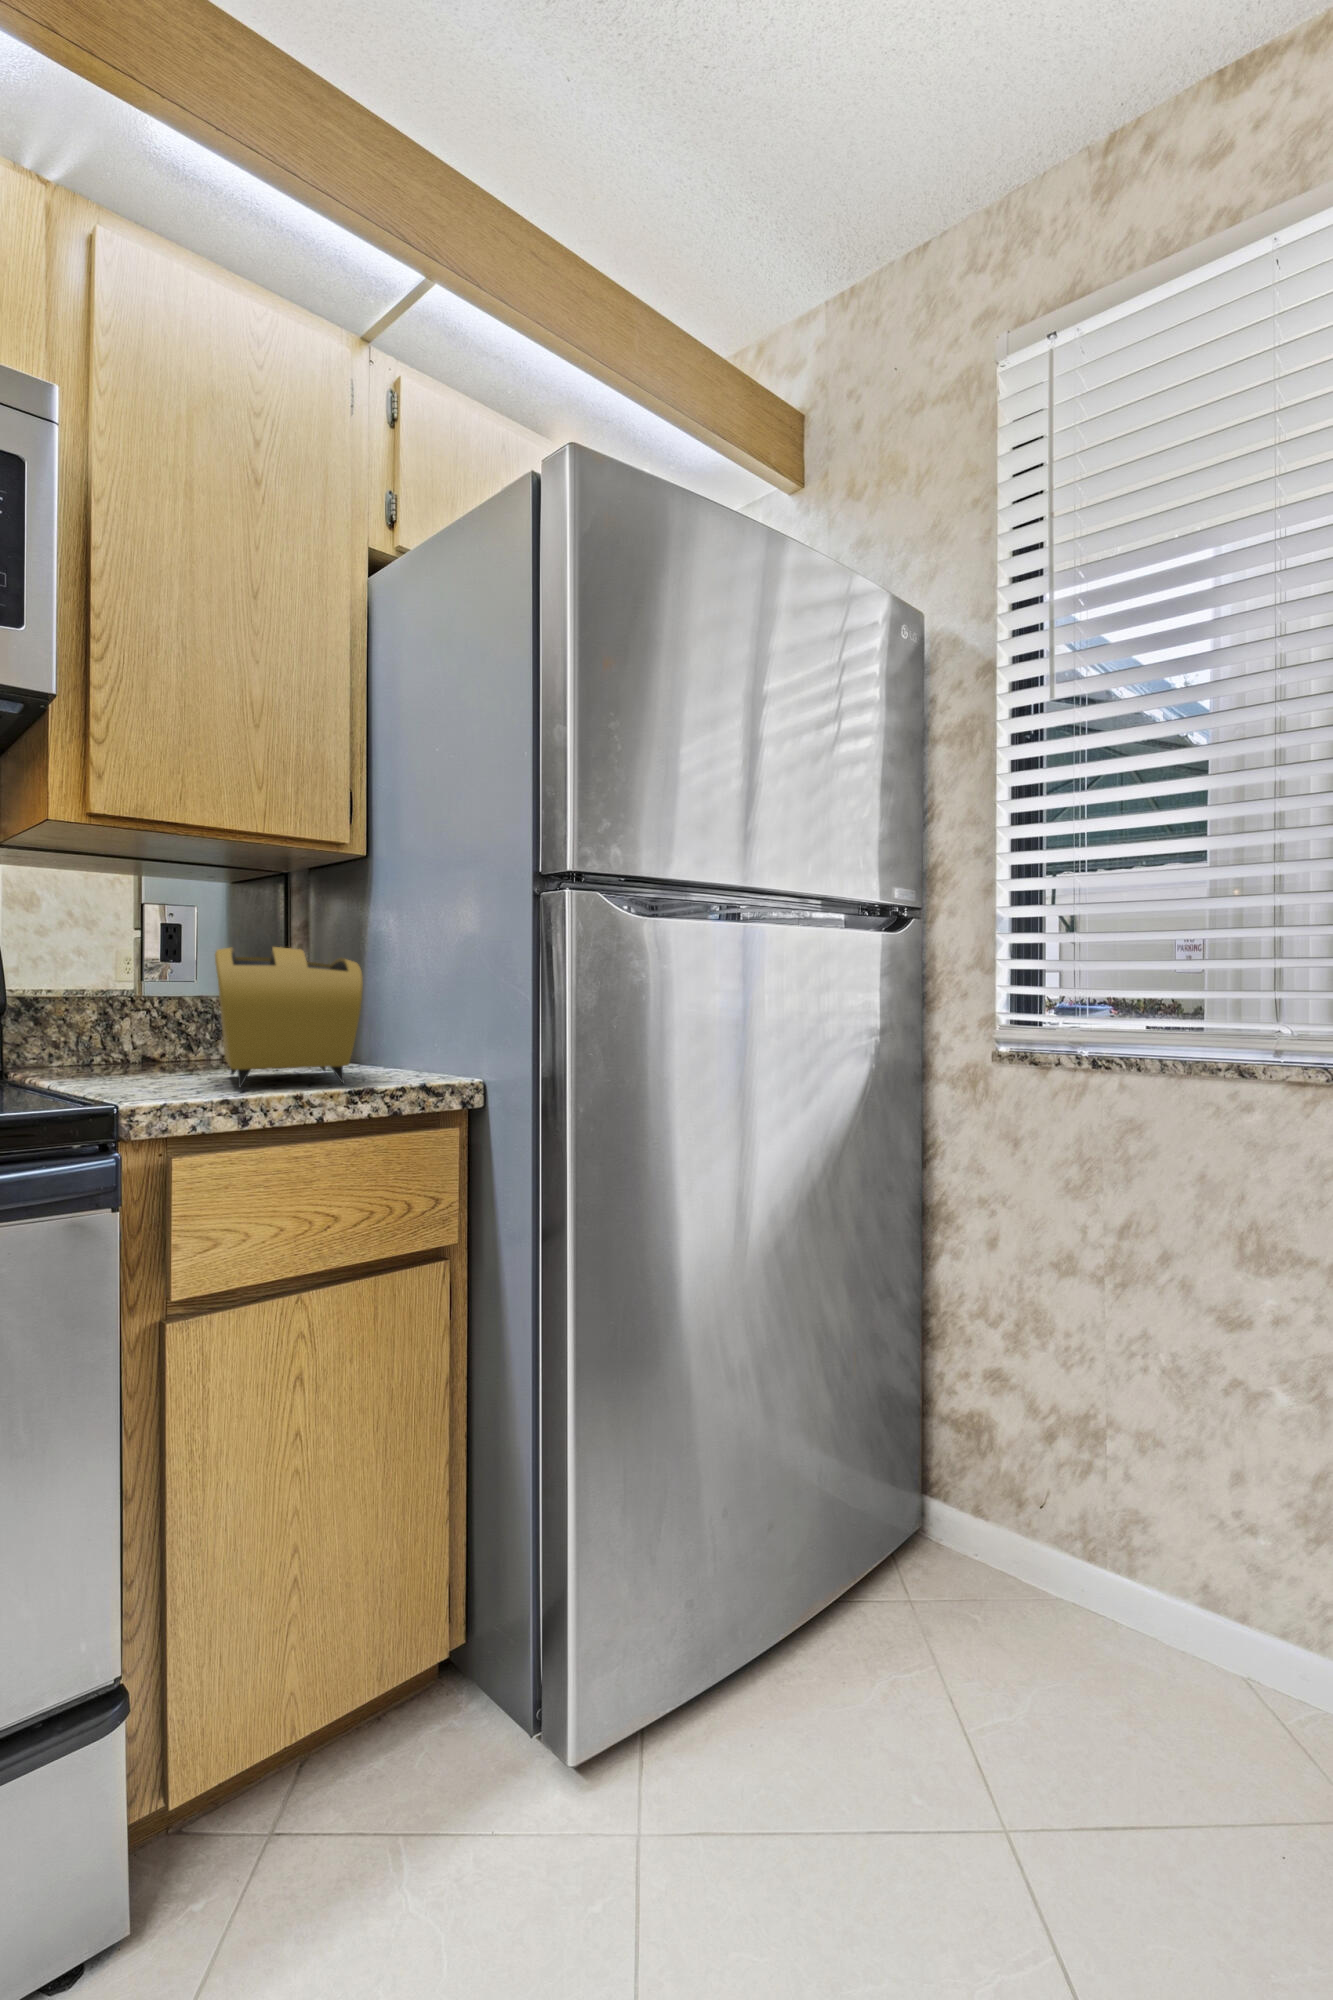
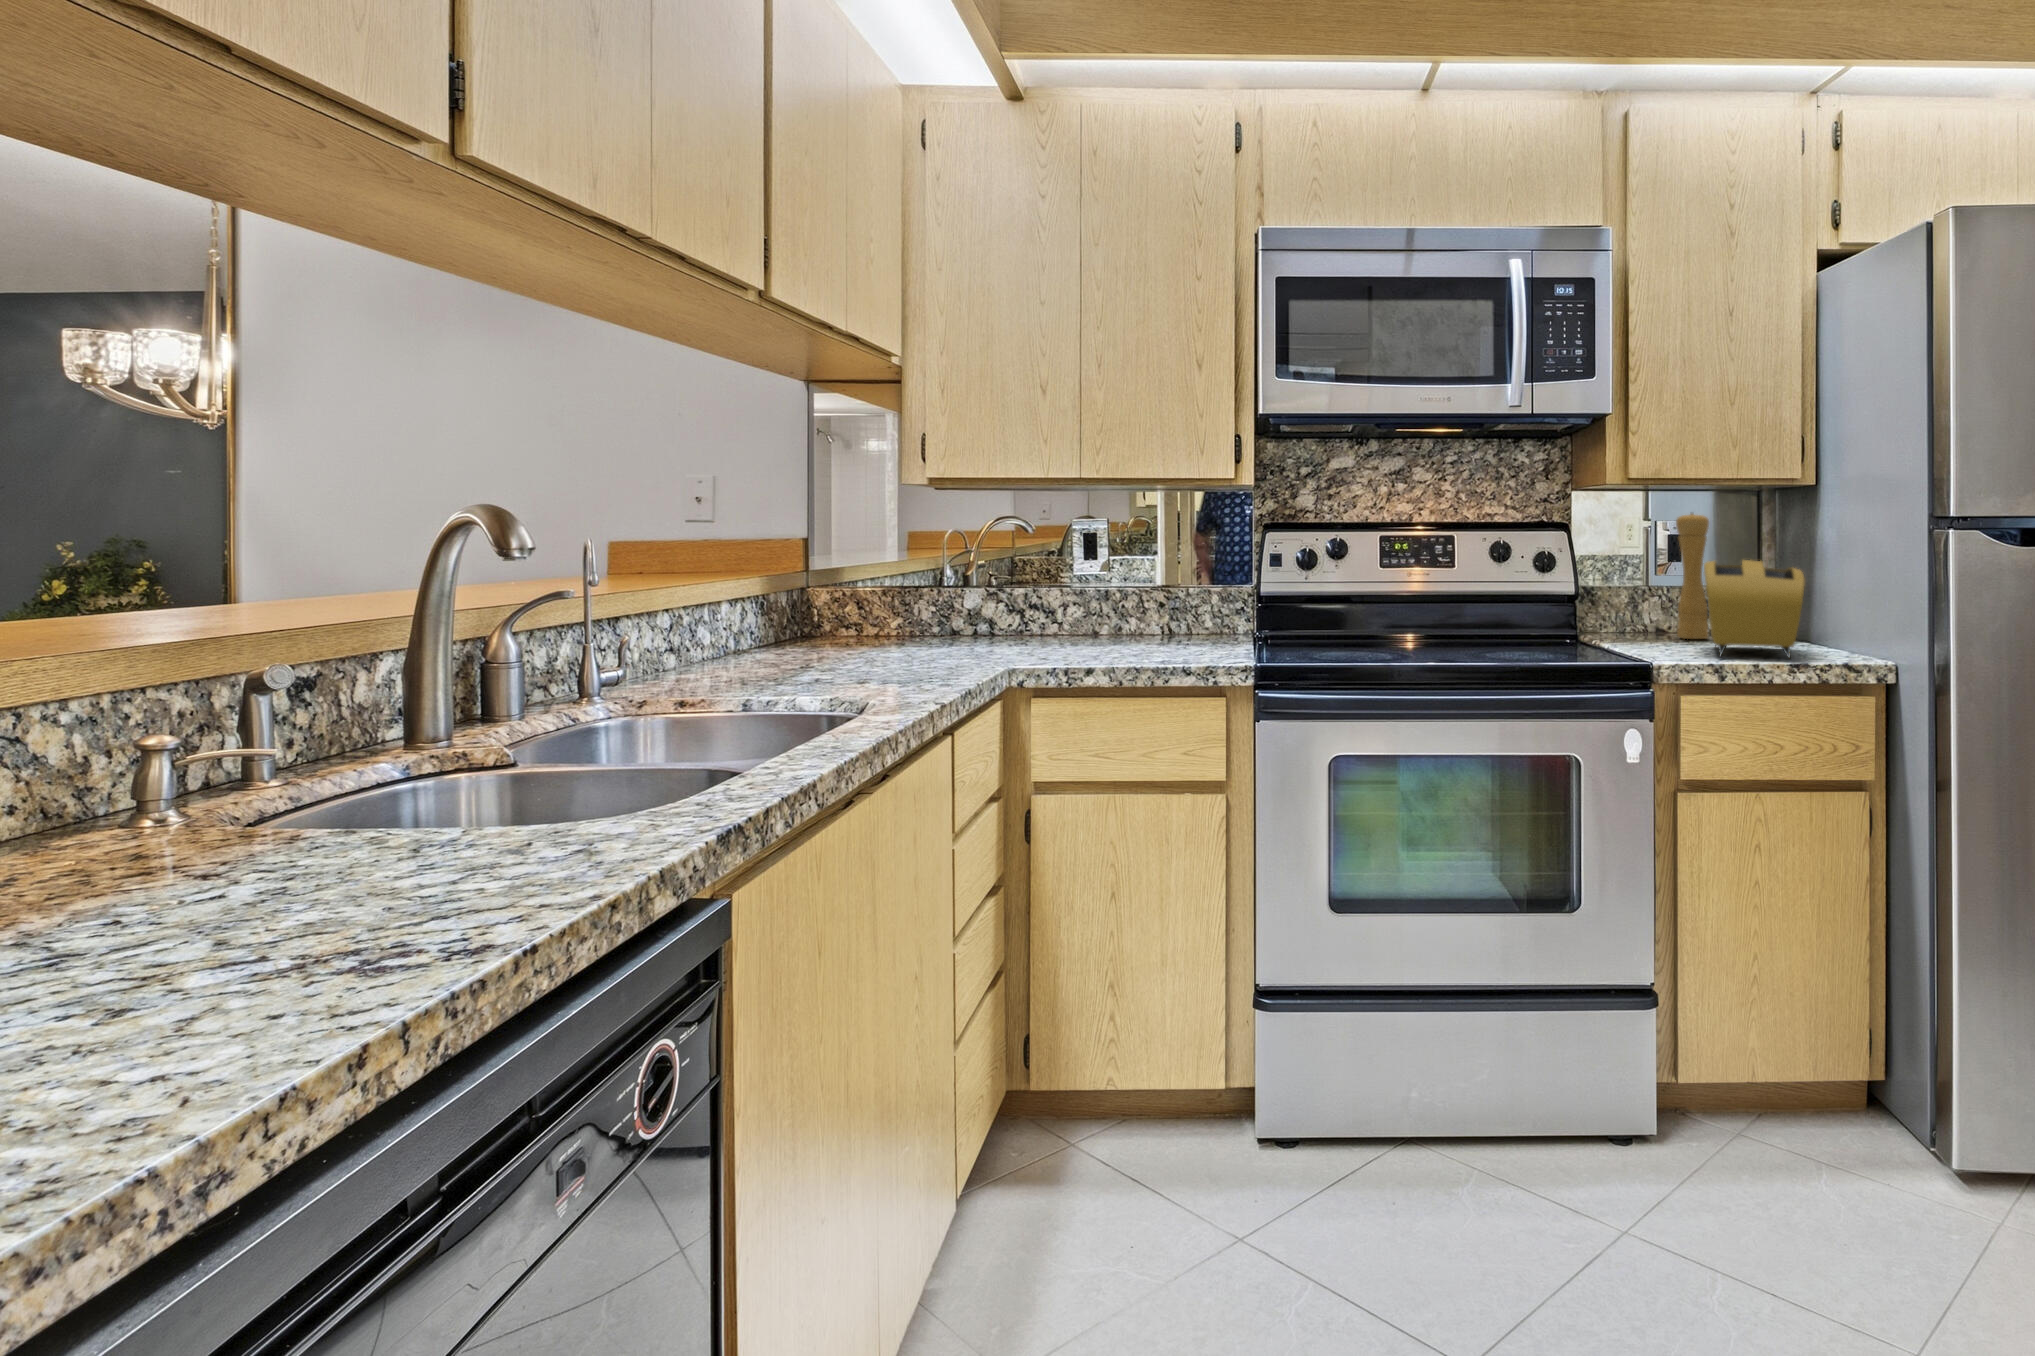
pepper mill: none [173,892,222,1069] -> present [1676,513,1709,639]

